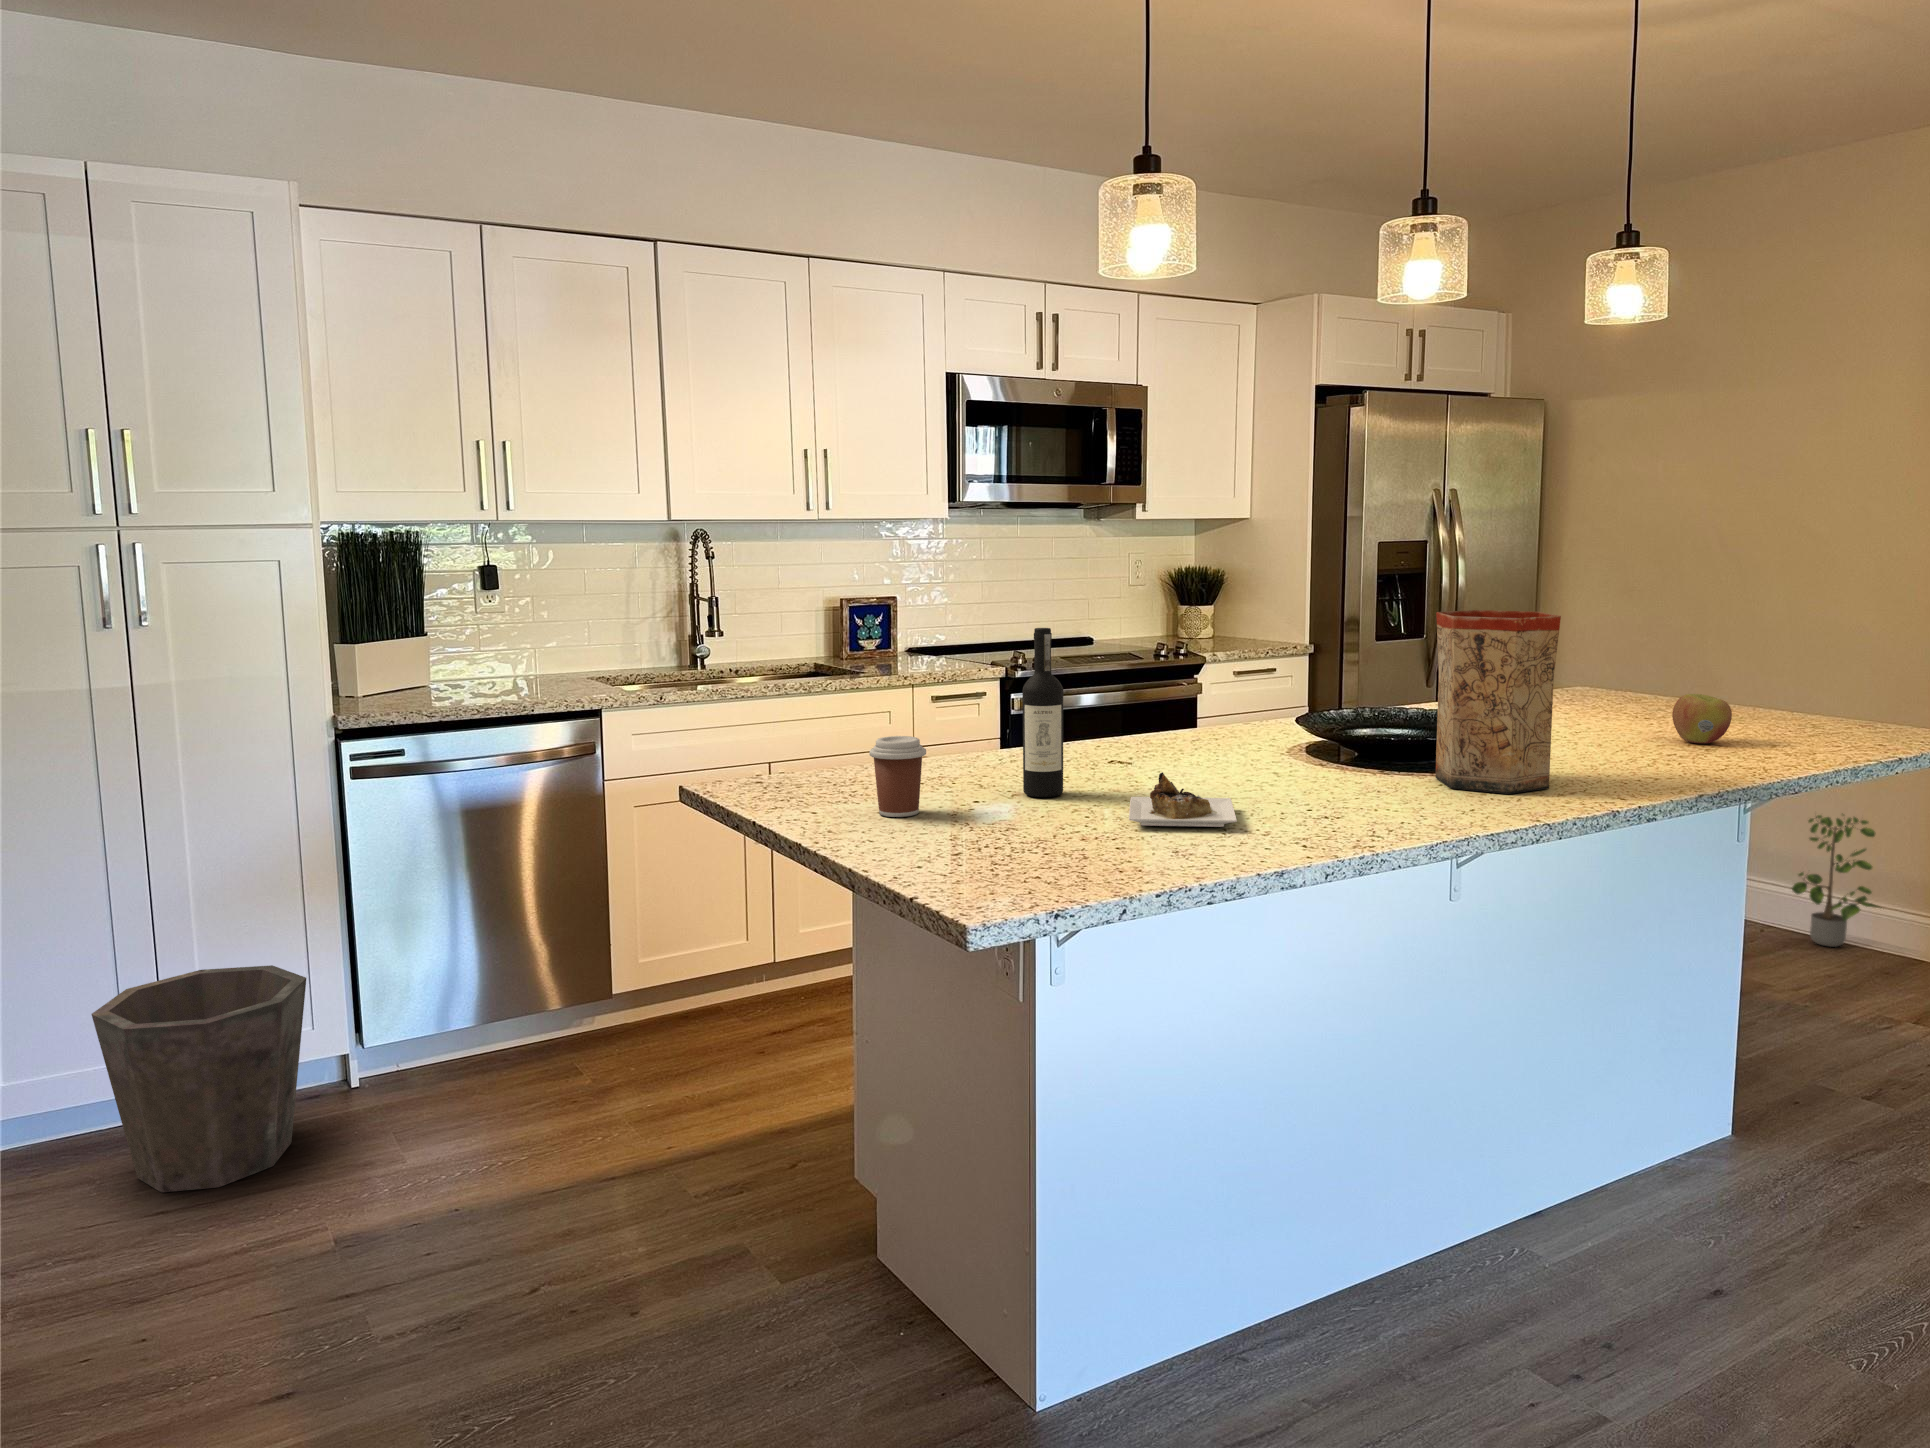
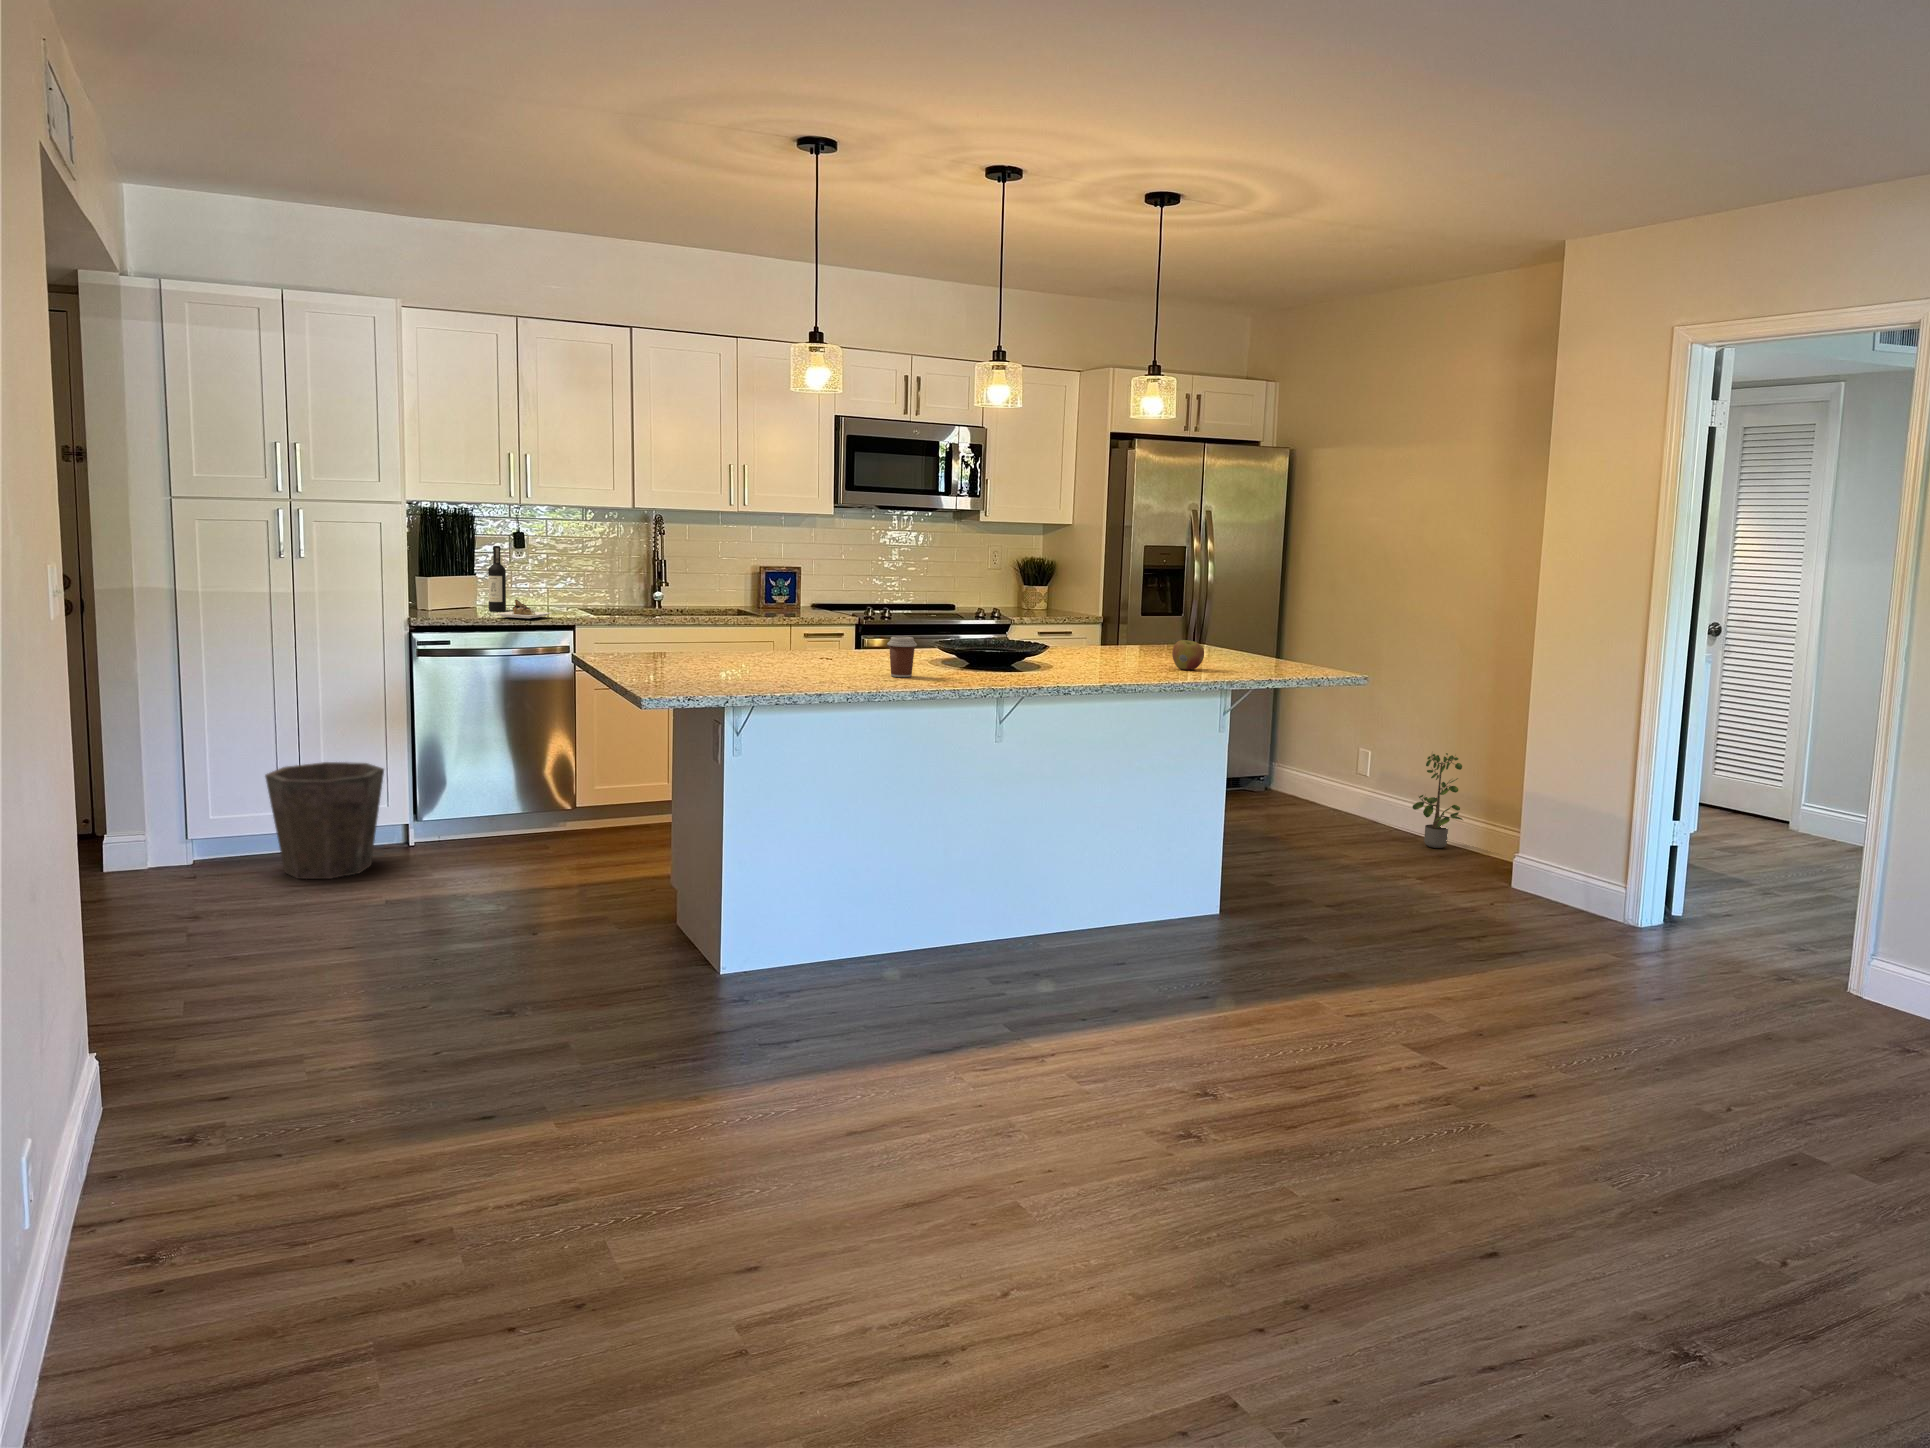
vase: present [1436,610,1561,794] -> none [981,579,1043,679]
wine bottle: present [1022,628,1237,827] -> present [488,546,552,618]
coffee cup: present [869,736,926,817] -> present [887,636,917,677]

